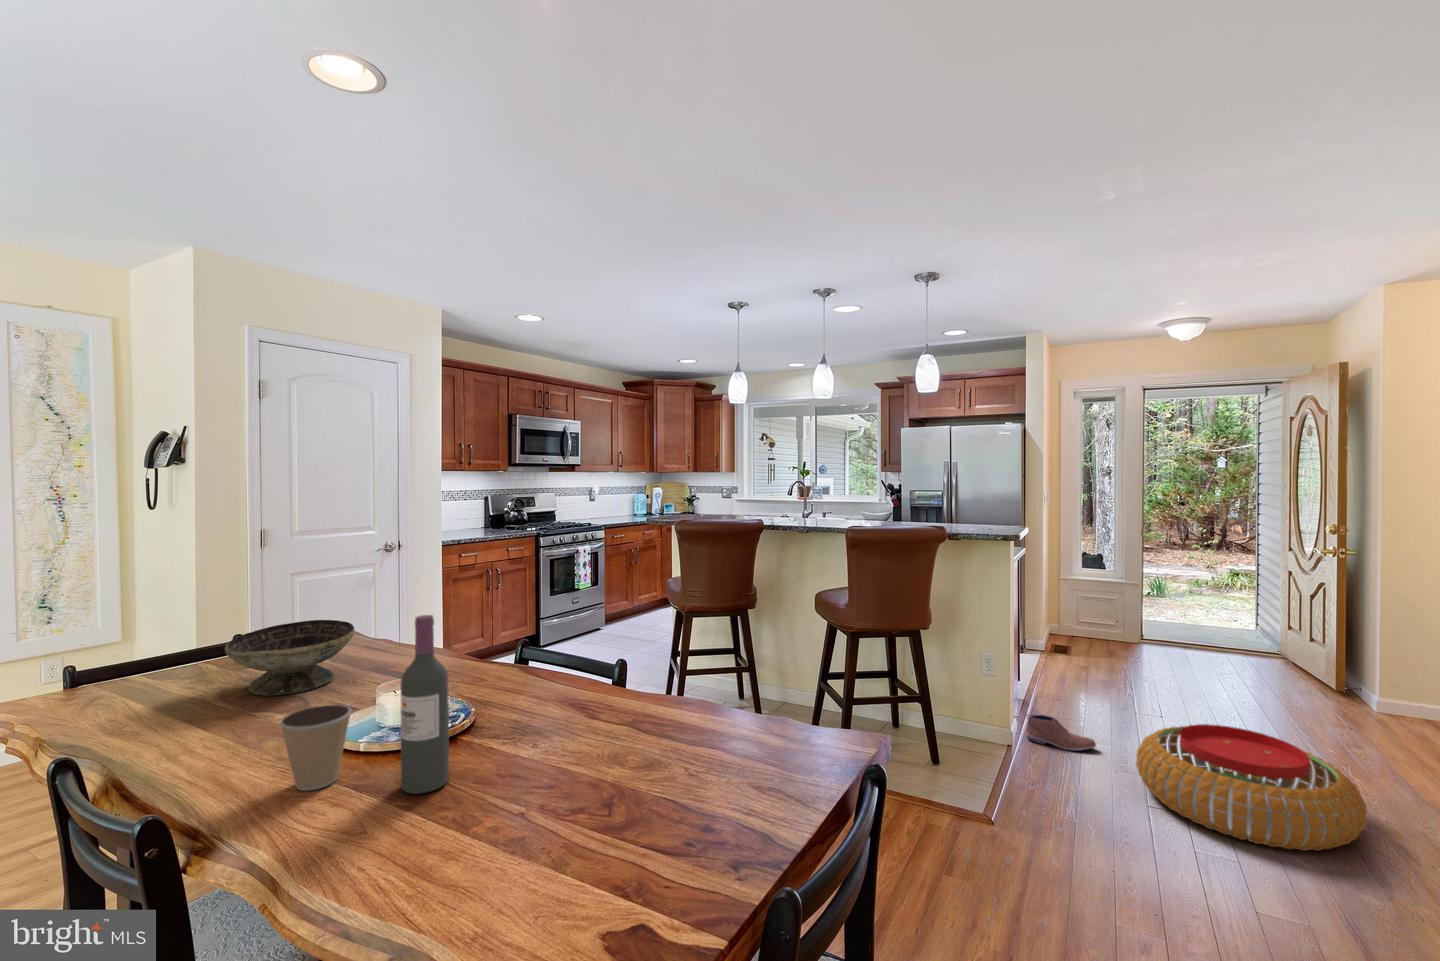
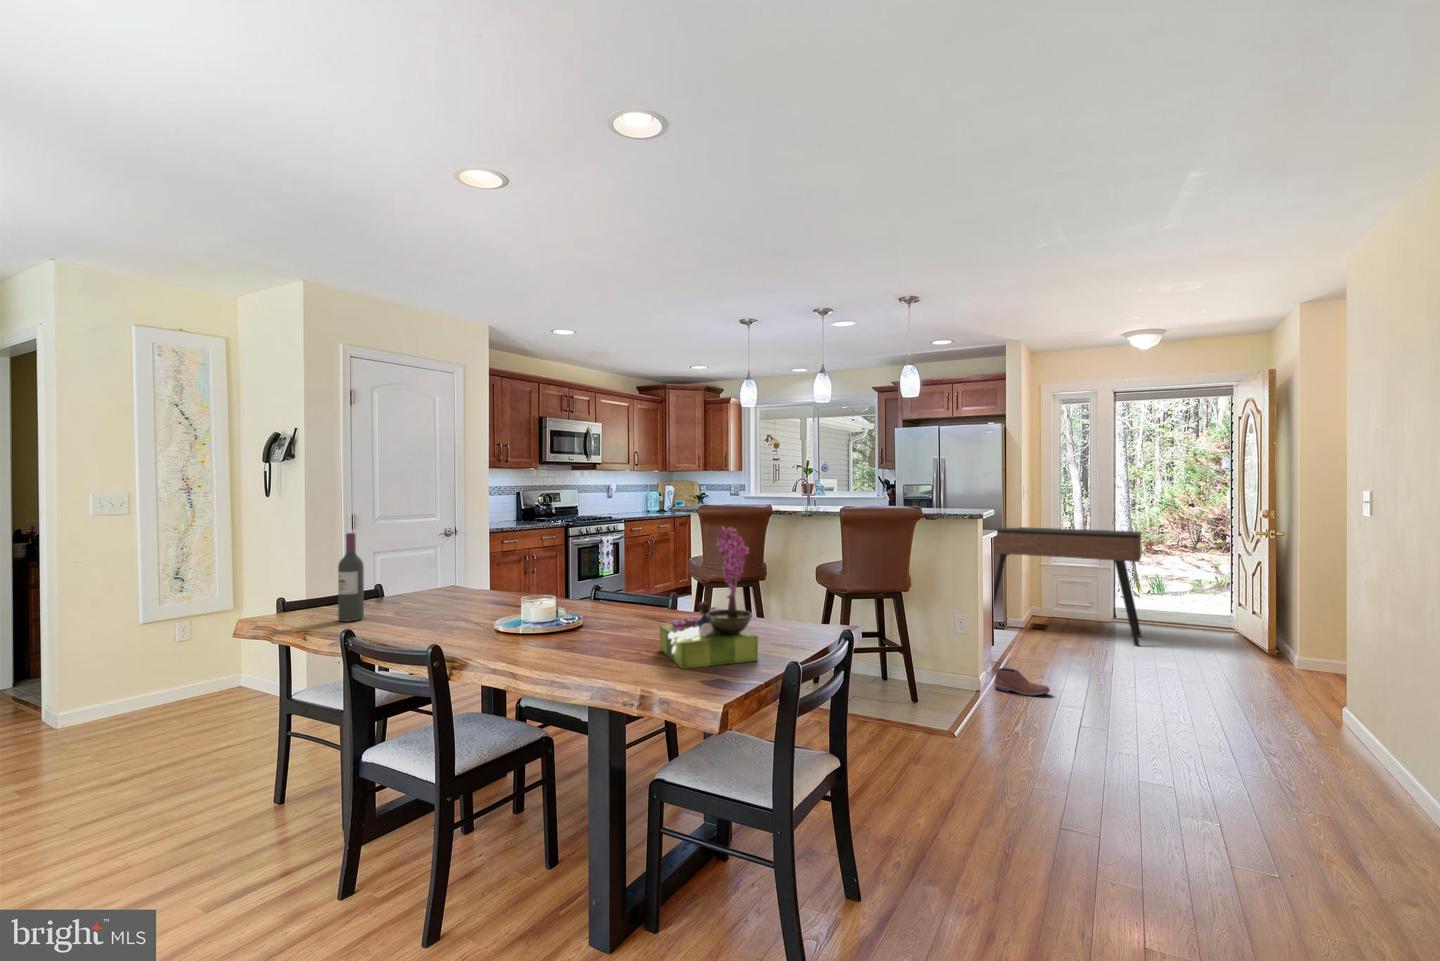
console table: none [1001,537,1182,677] -> present [994,527,1141,646]
flower arrangement: none [565,590,725,872] -> present [660,526,758,669]
wine bottle: present [401,615,449,794] -> present [338,533,364,622]
decorative bowl: present [225,620,354,696] -> none [400,568,482,615]
coffee cup: present [280,705,352,791] -> none [484,600,523,647]
pouf: present [1136,724,1367,851] -> none [1076,667,1245,753]

